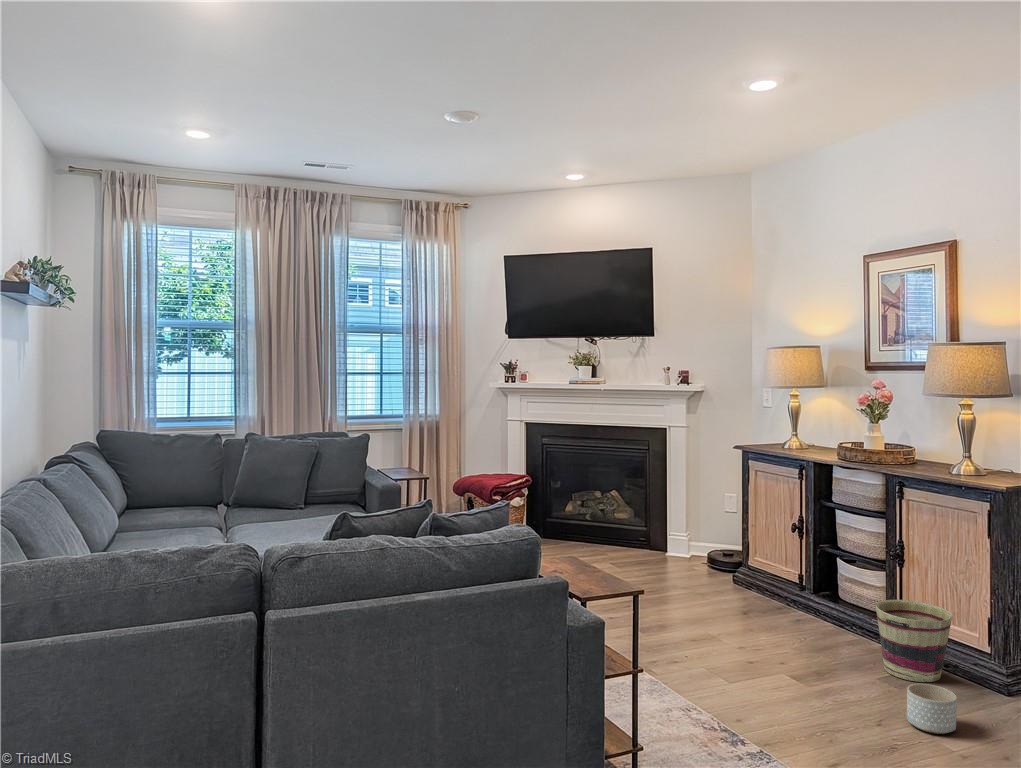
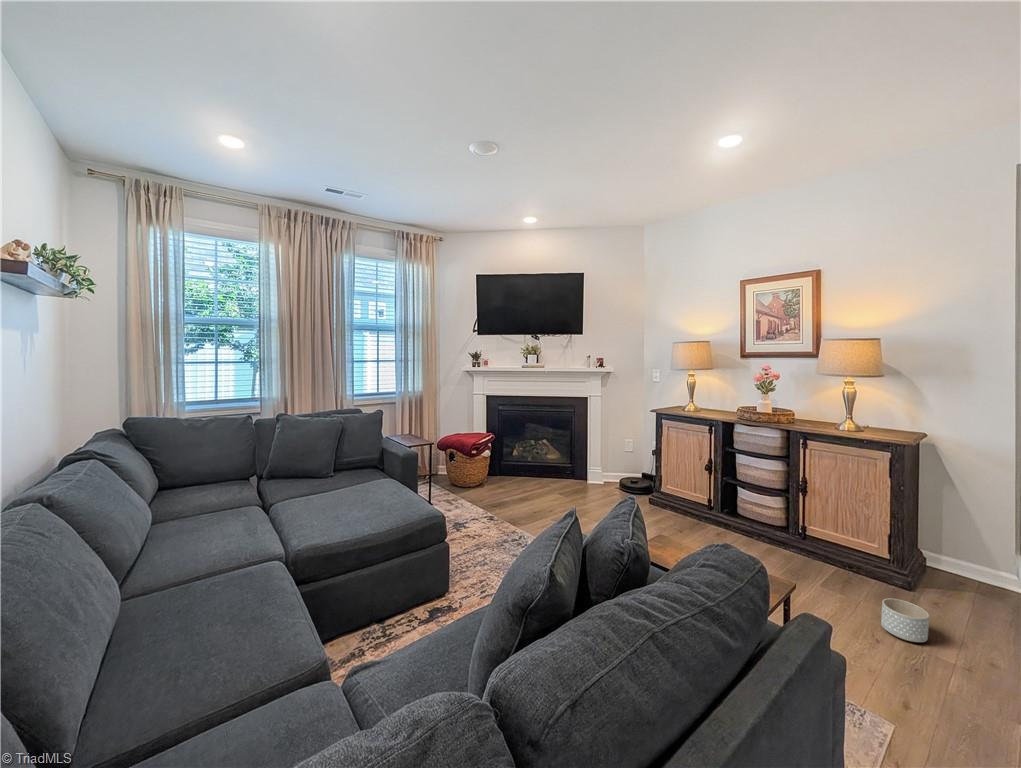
basket: present [876,600,952,682] -> none [804,522,867,585]

